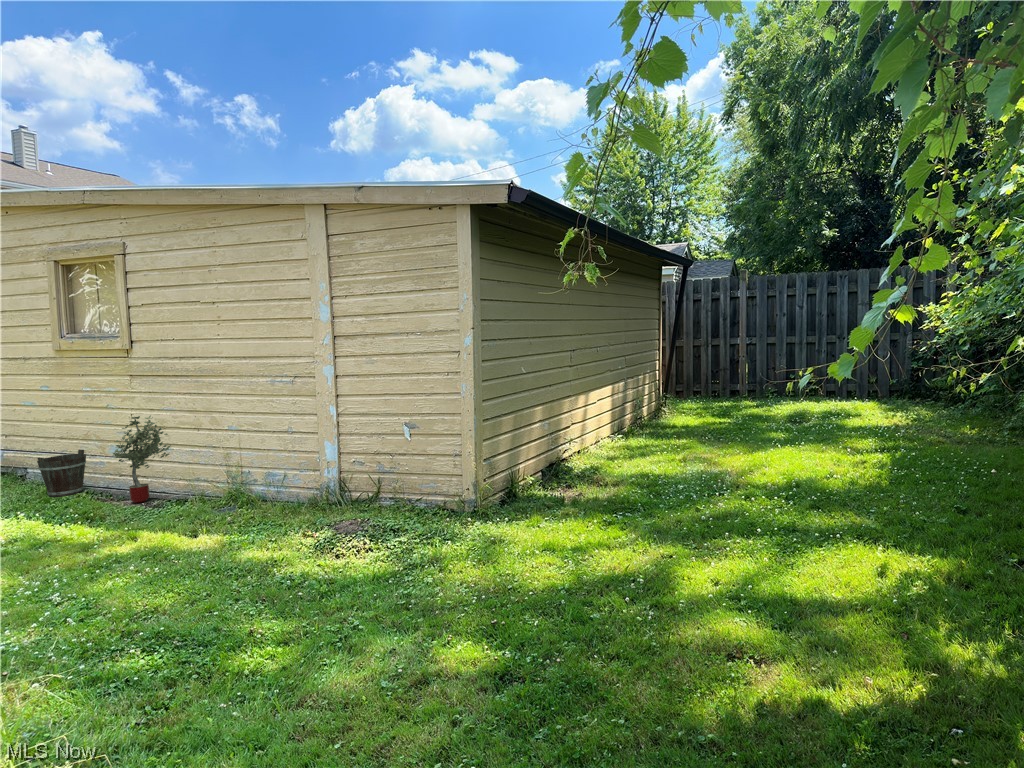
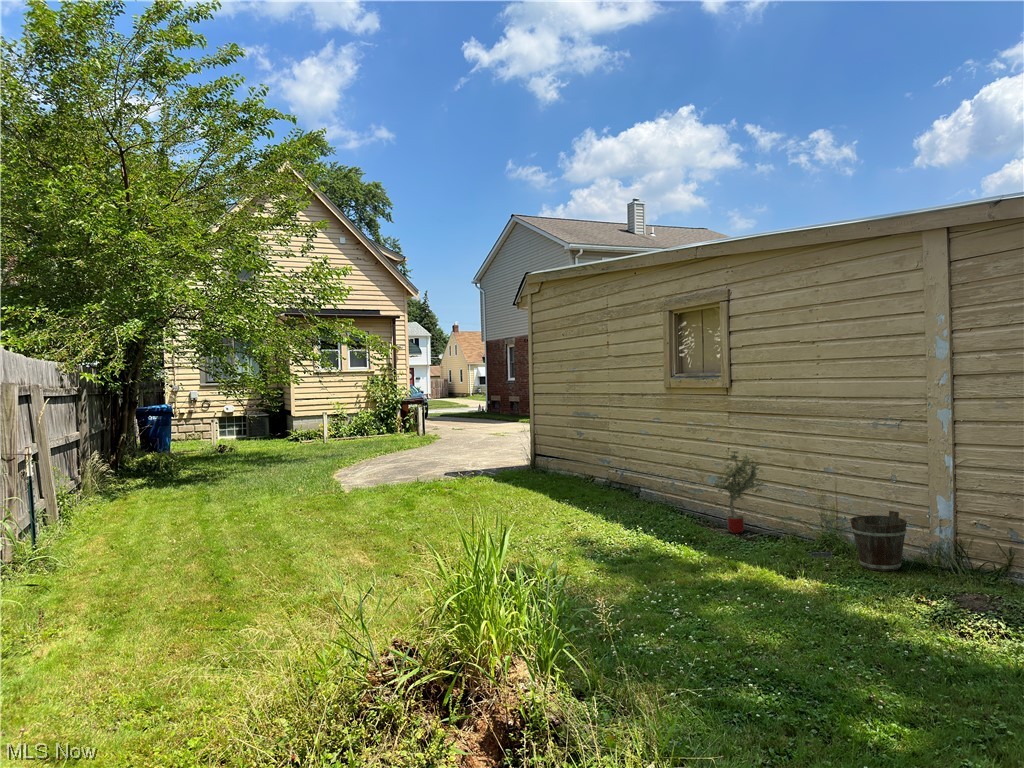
bucket: present [37,450,86,497] -> present [850,511,907,571]

